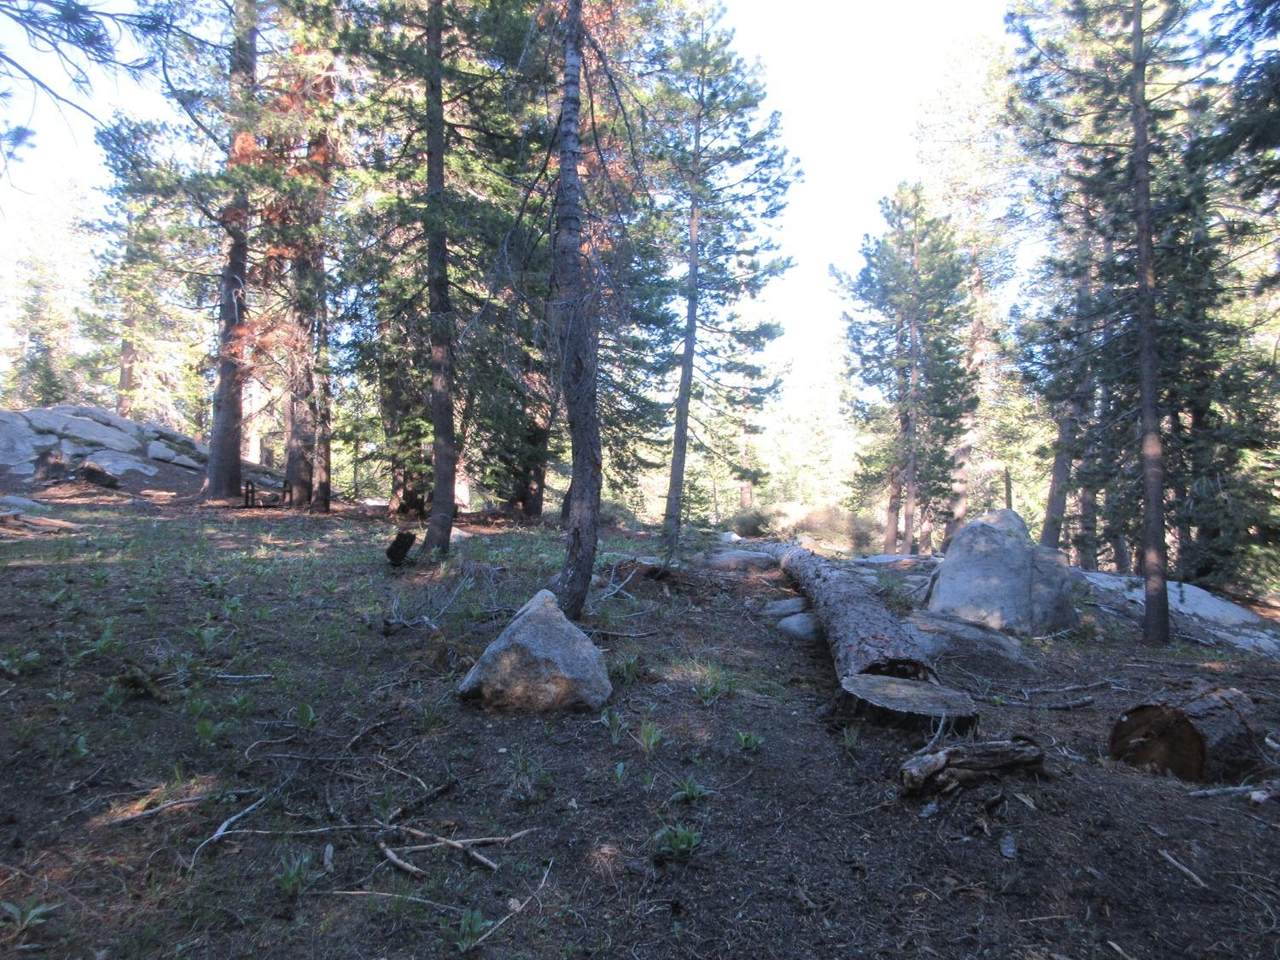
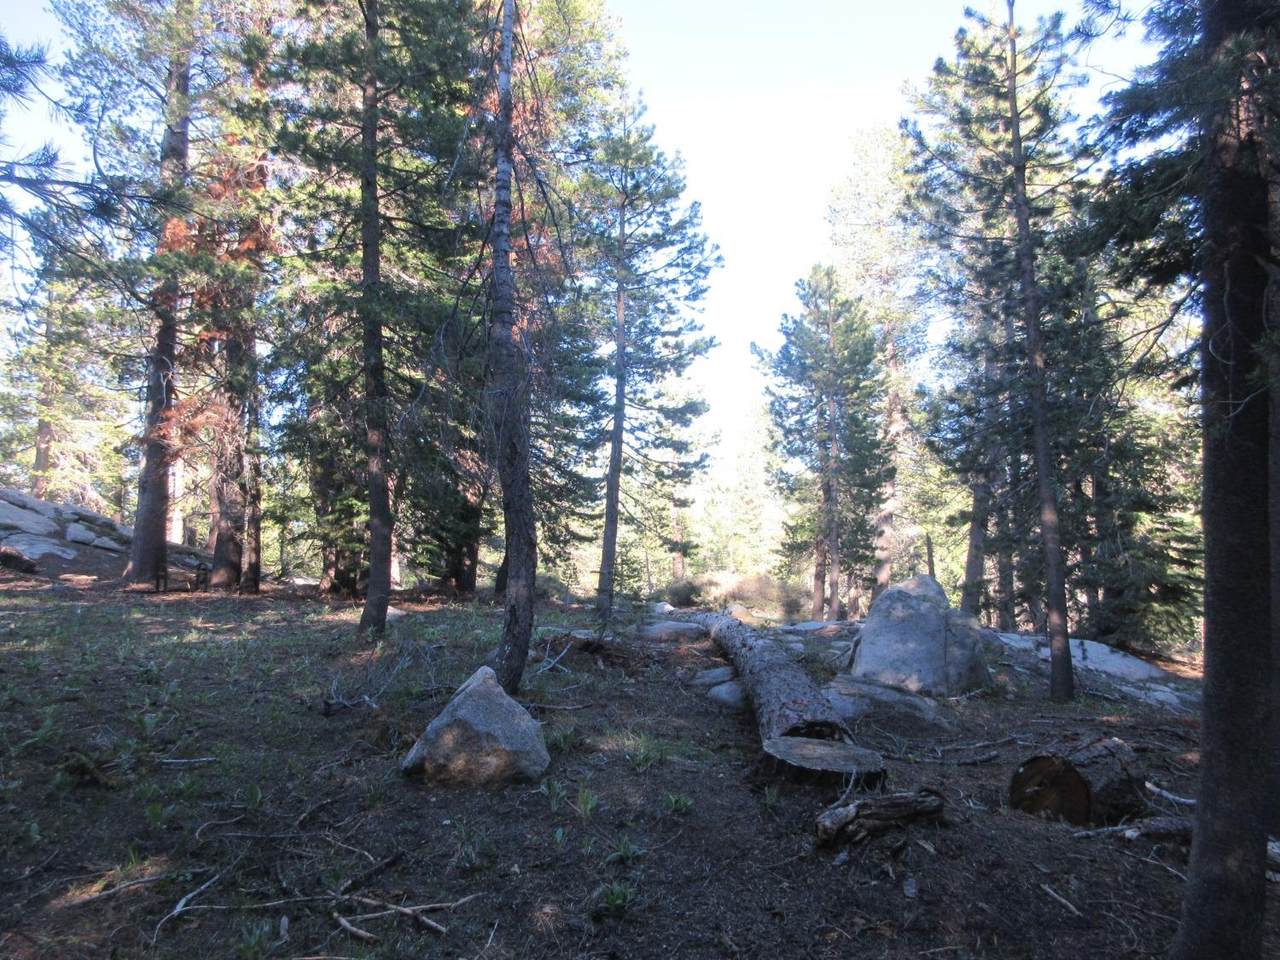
backpack: present [385,531,426,566] -> none [330,611,372,647]

